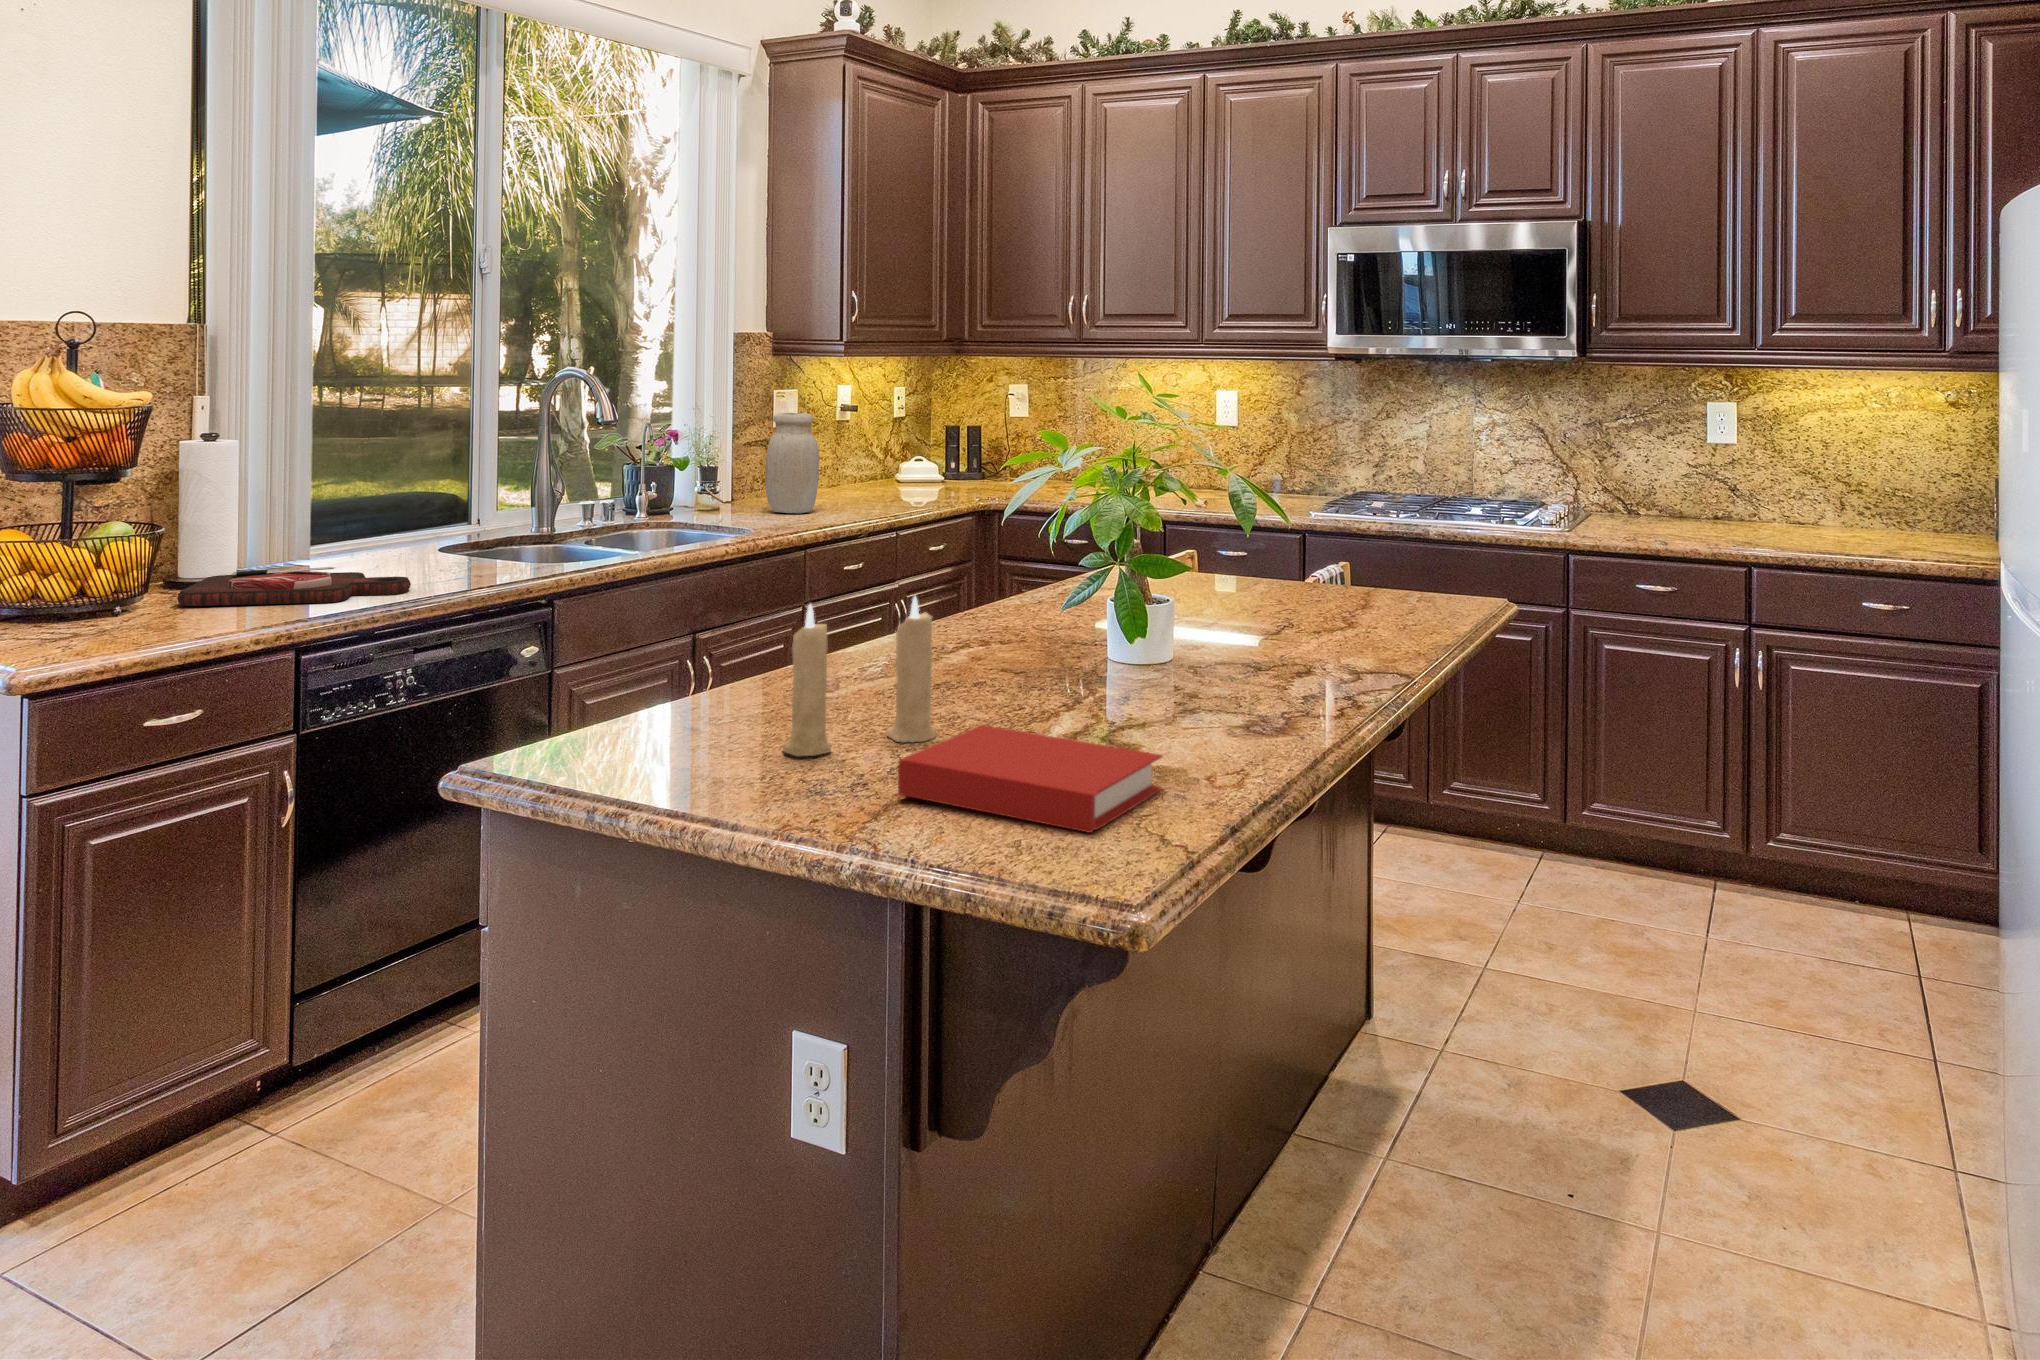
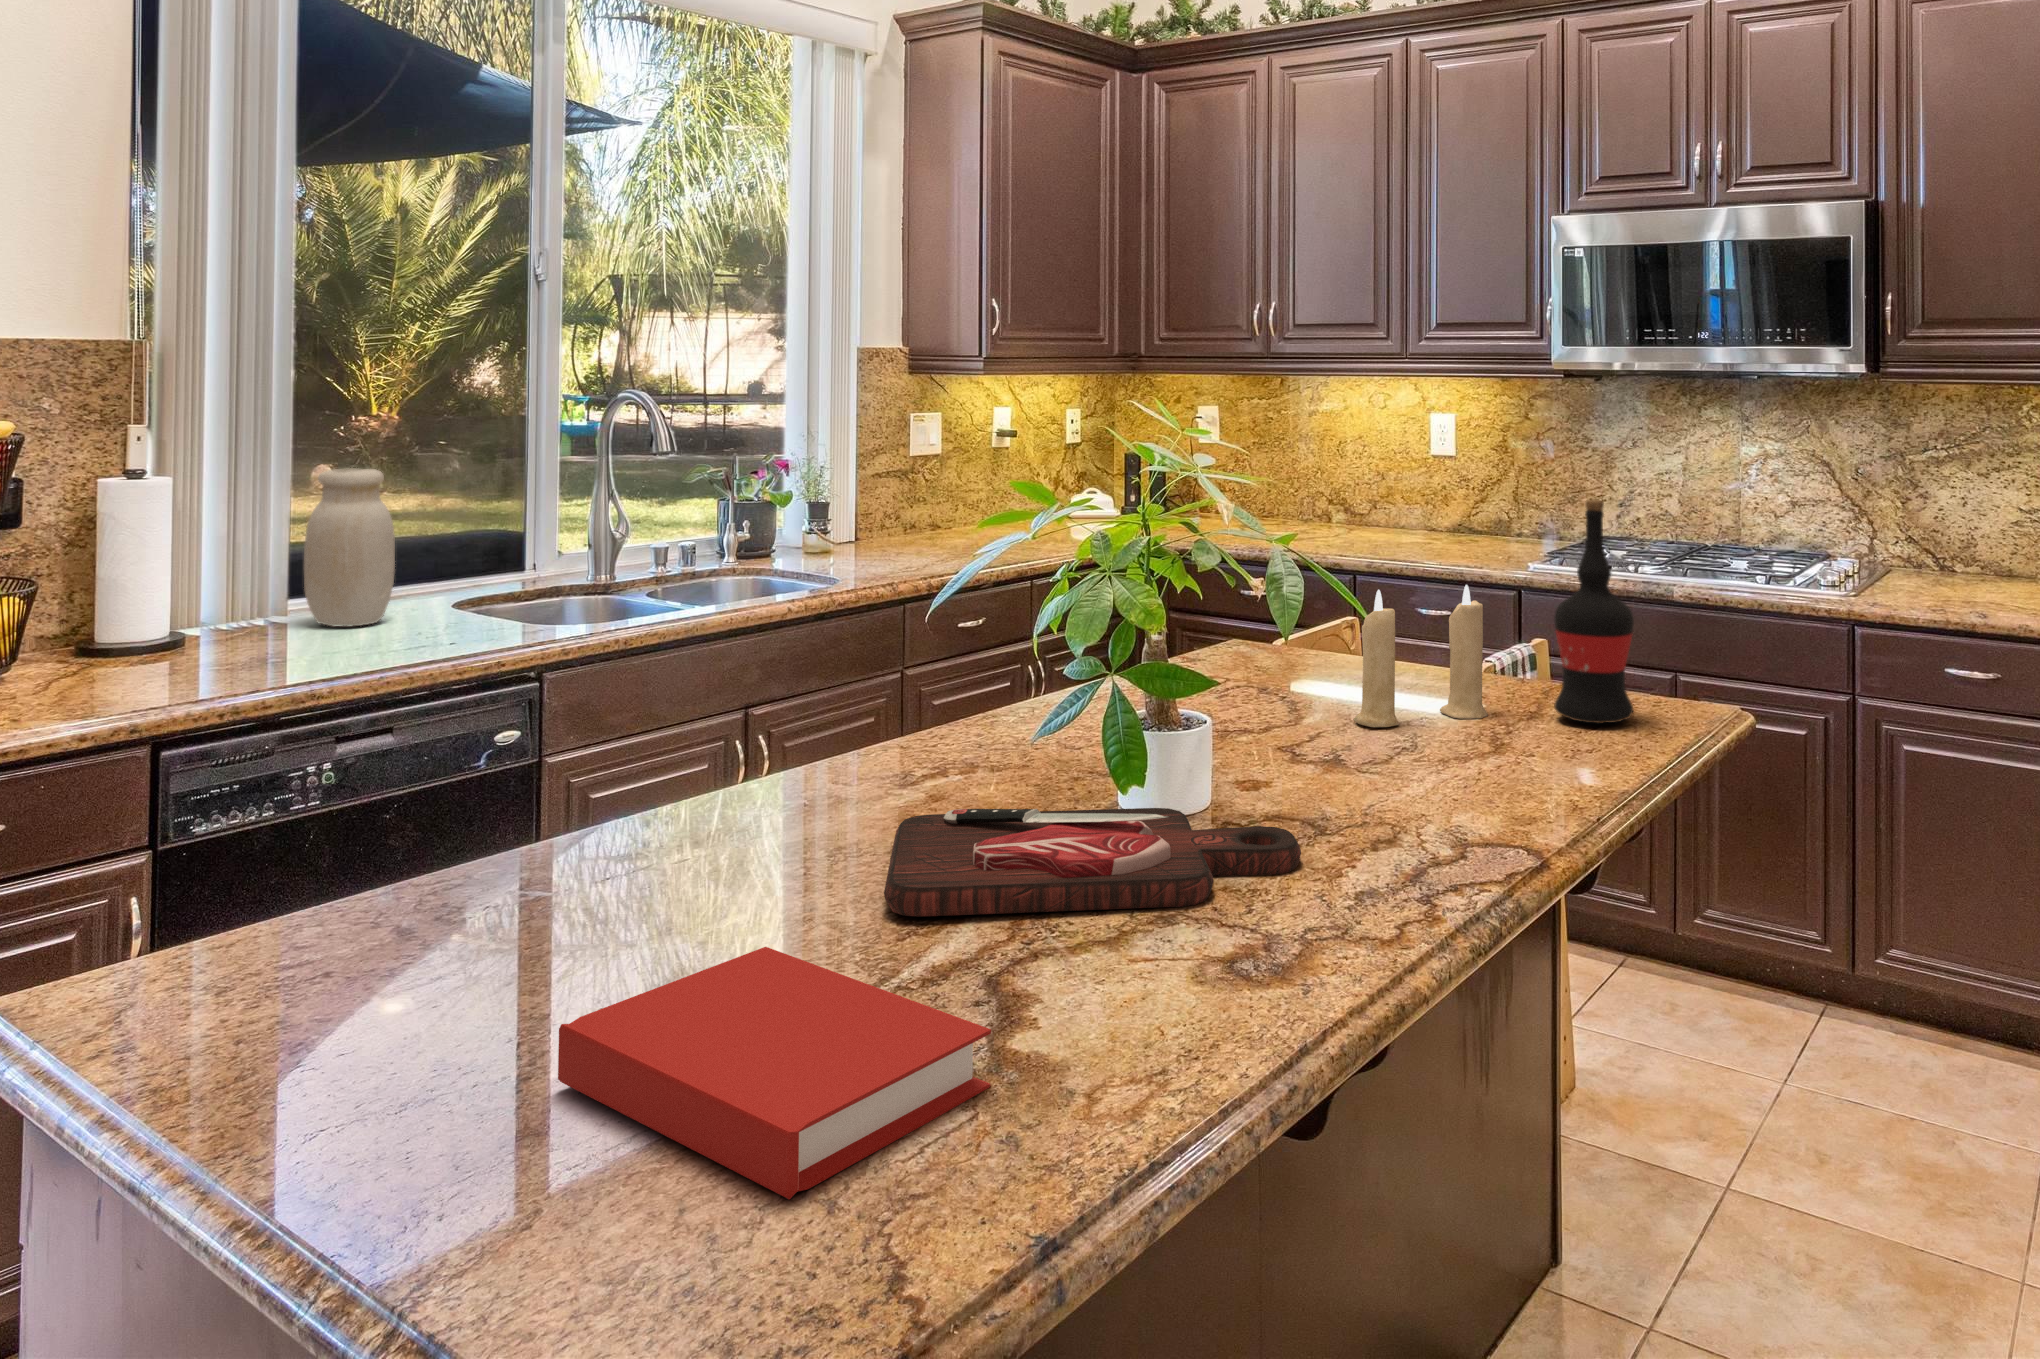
jar: present [765,413,819,513] -> present [304,468,395,627]
wine bottle: none [1390,449,1448,610] -> present [1554,499,1634,723]
cutting board: present [177,567,411,606] -> present [884,808,1301,917]
candle: present [782,597,936,756] -> present [1353,585,1487,727]

